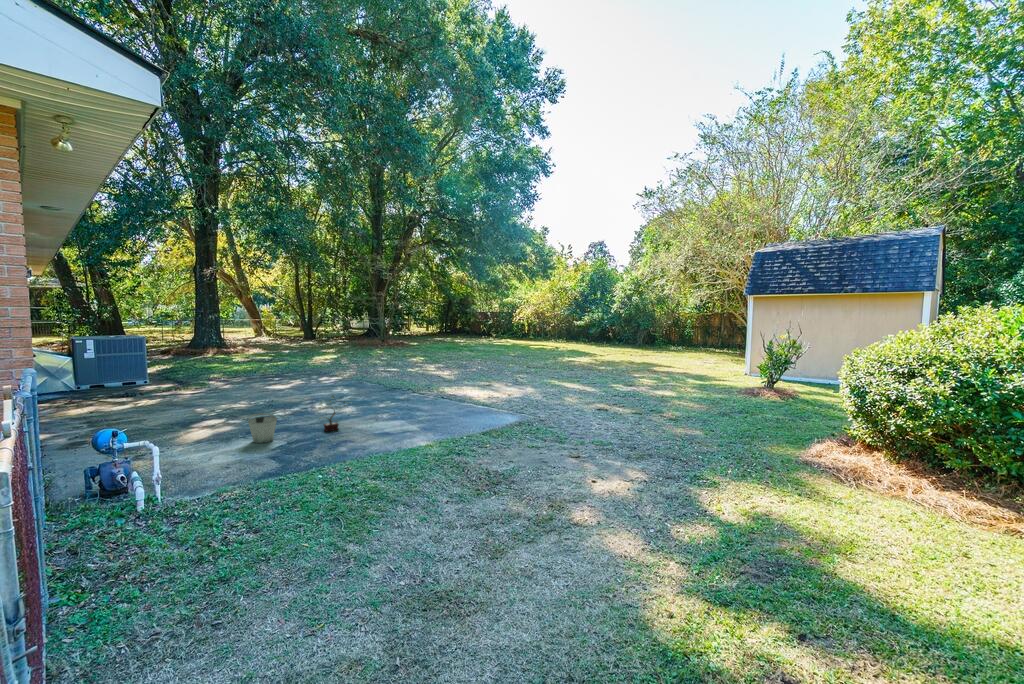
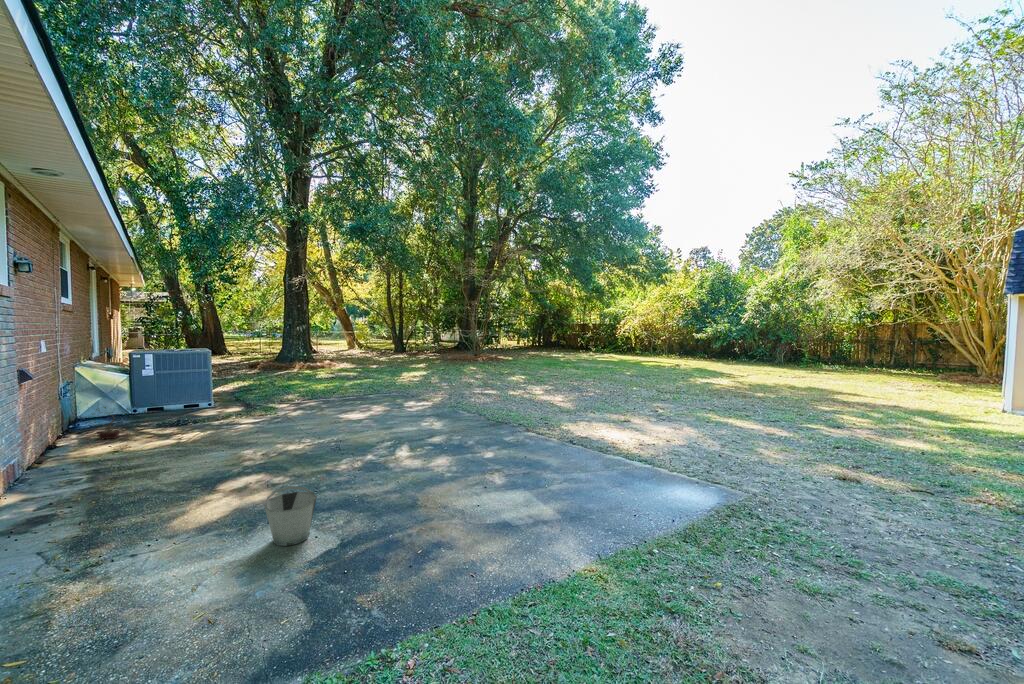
potted plant: present [319,396,345,431] -> present [96,402,128,440]

